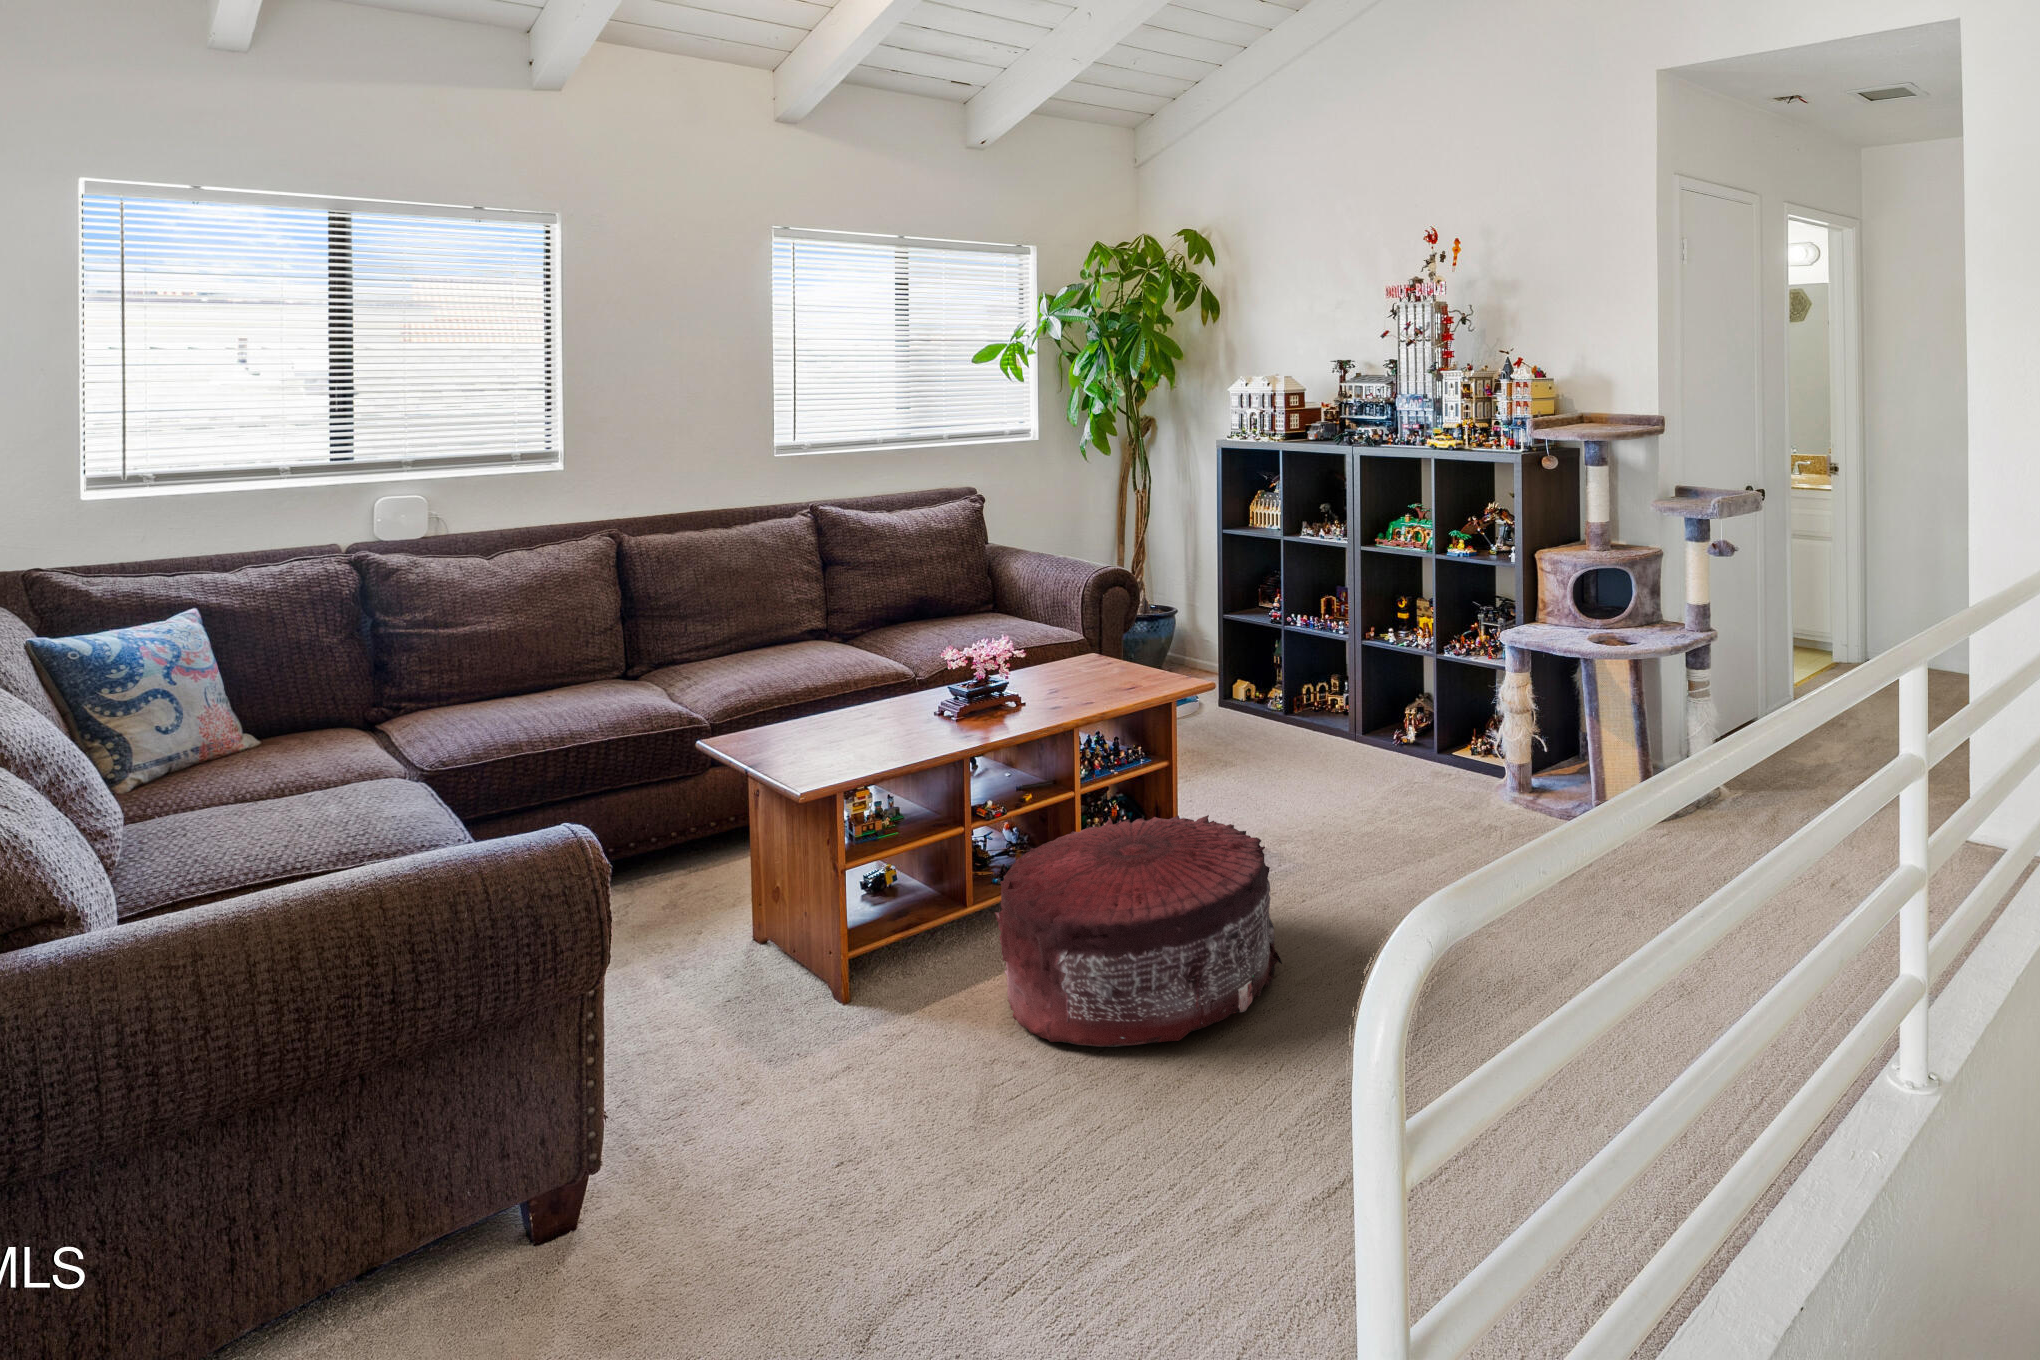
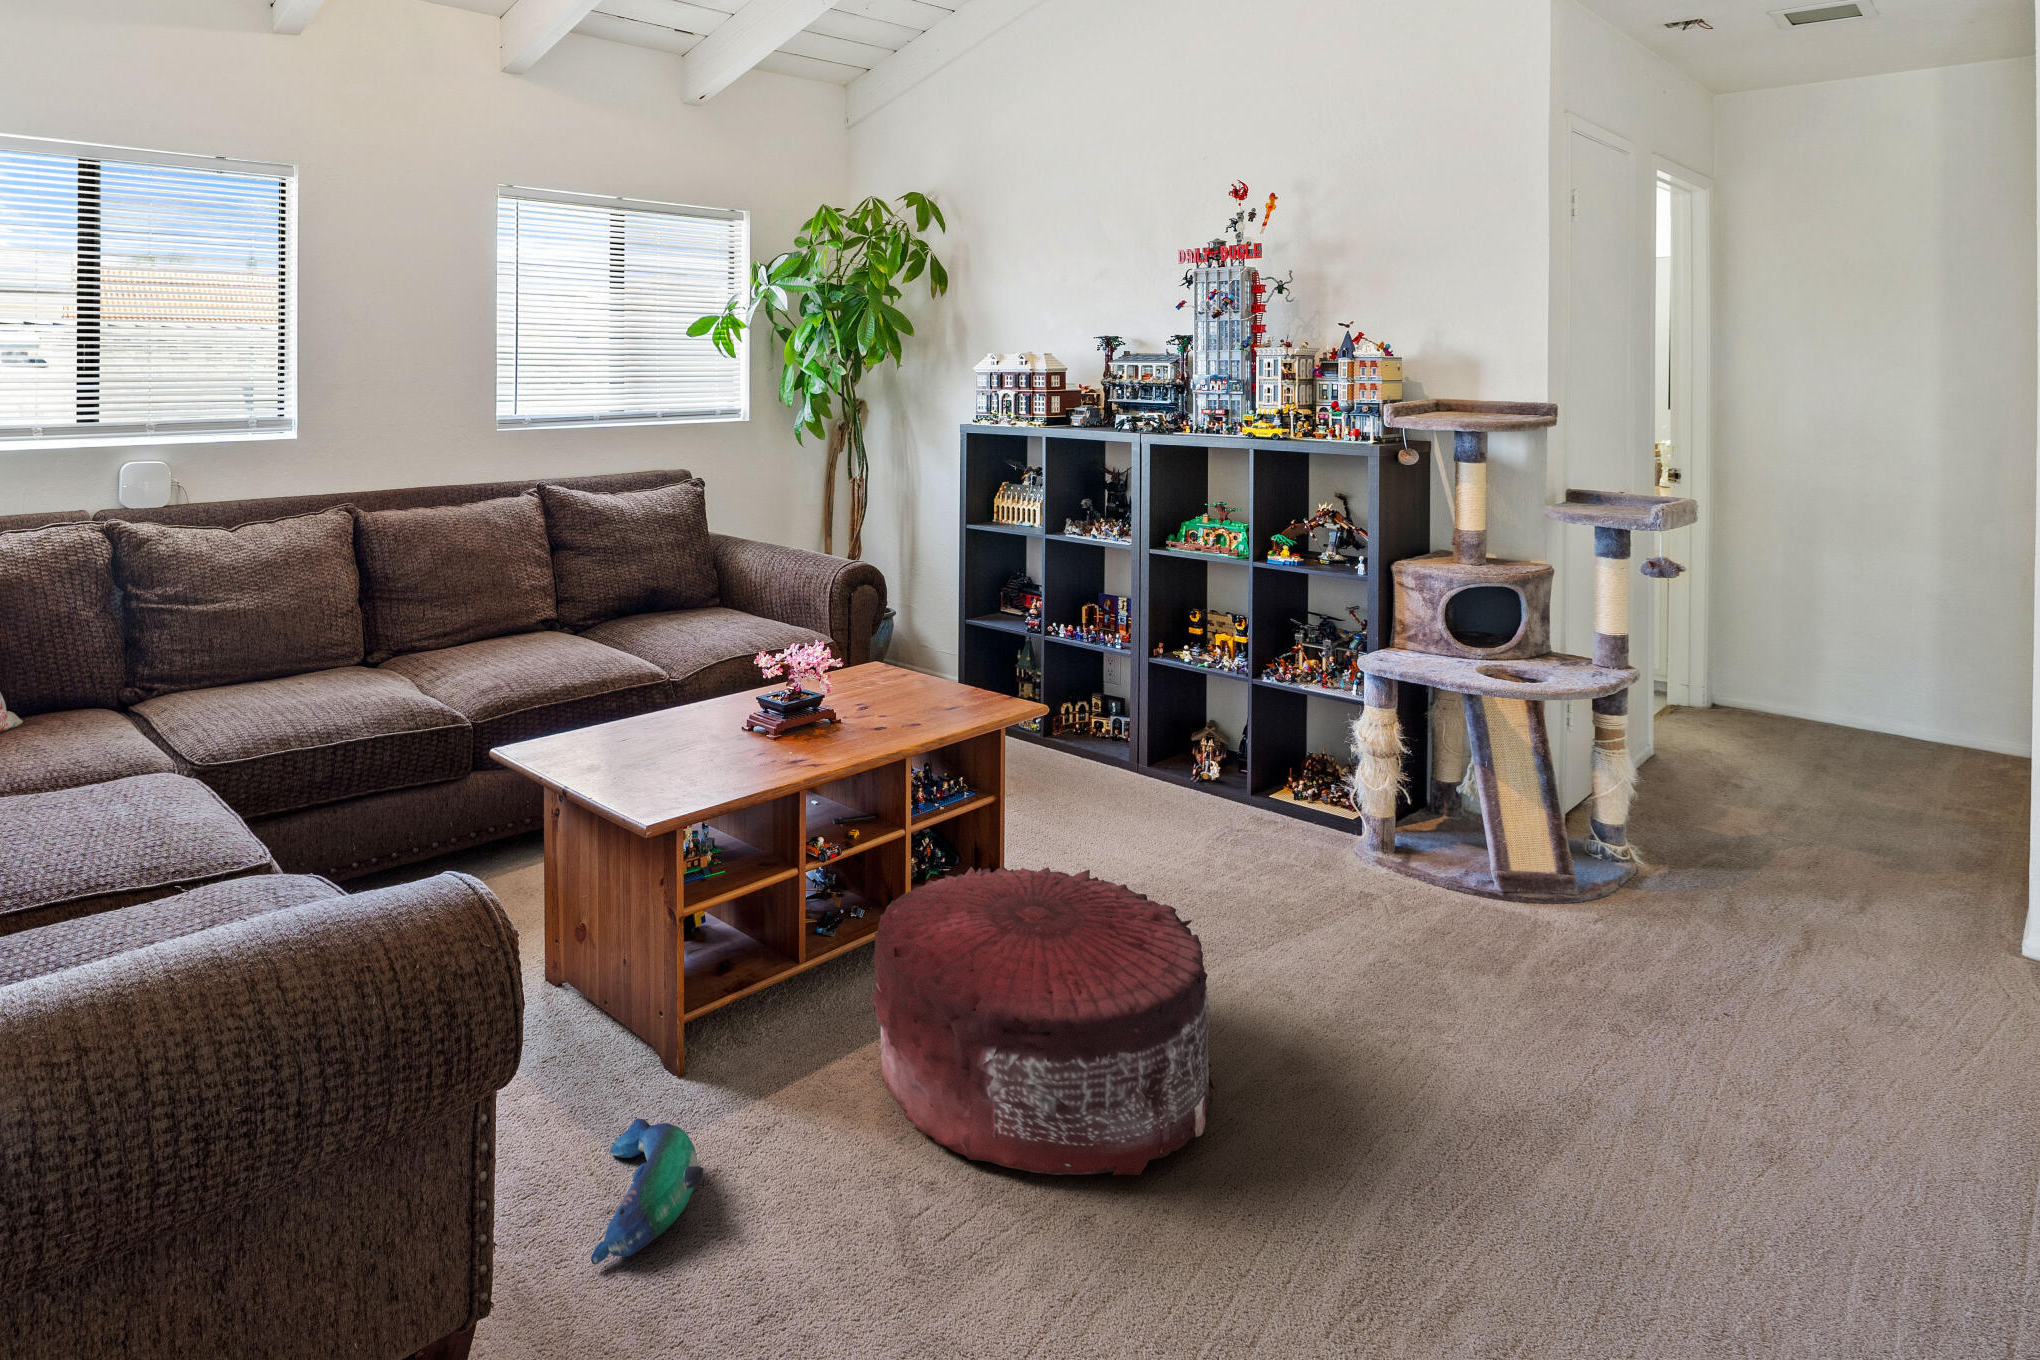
plush toy: none [703,1031,815,1136] -> present [591,1118,704,1264]

